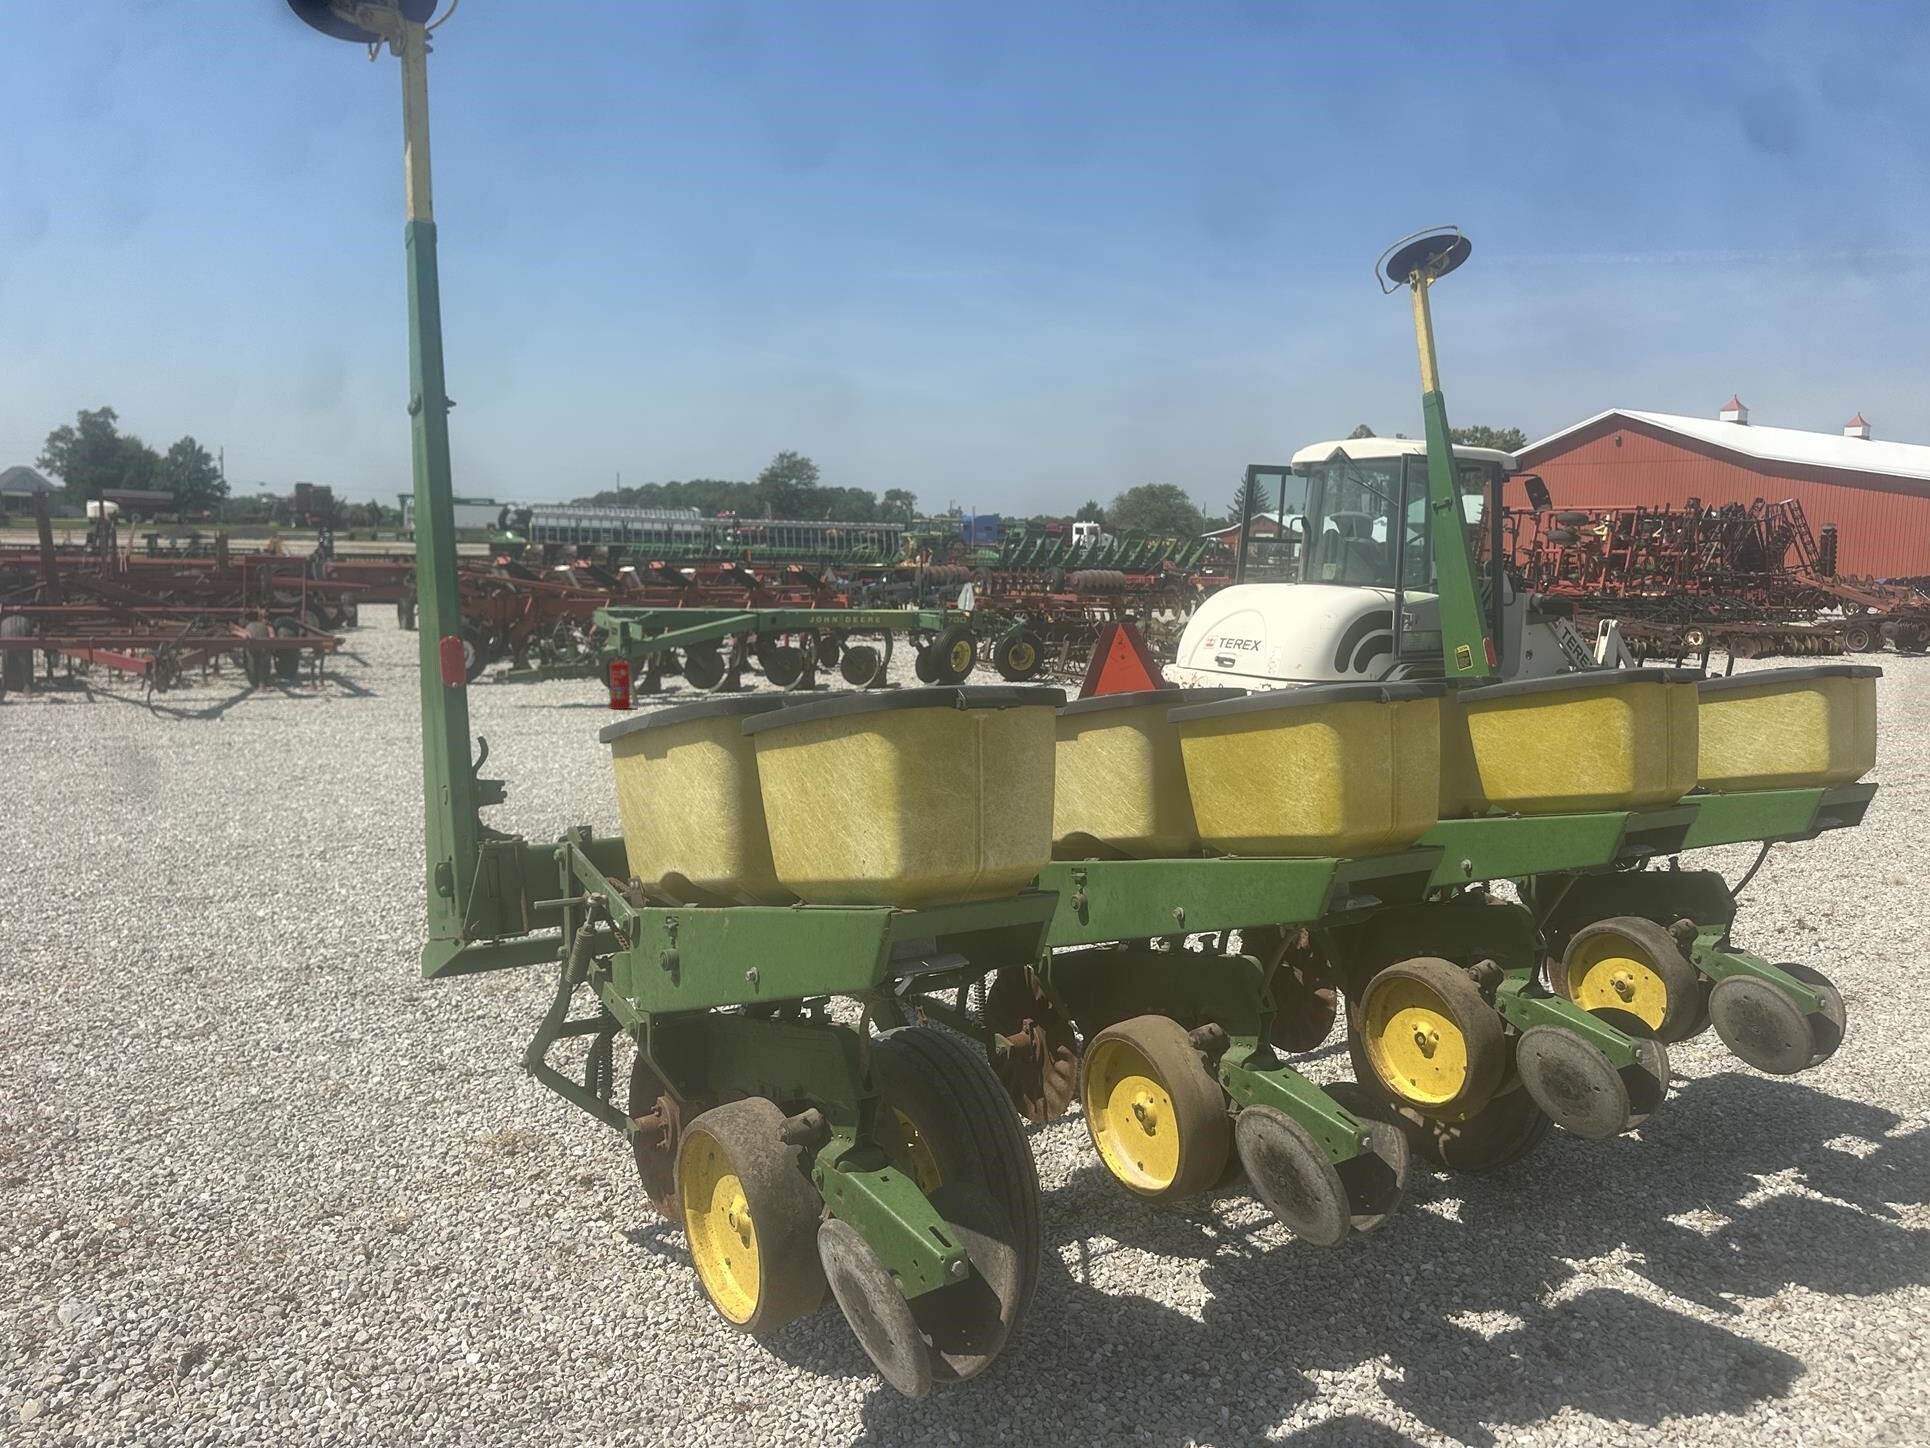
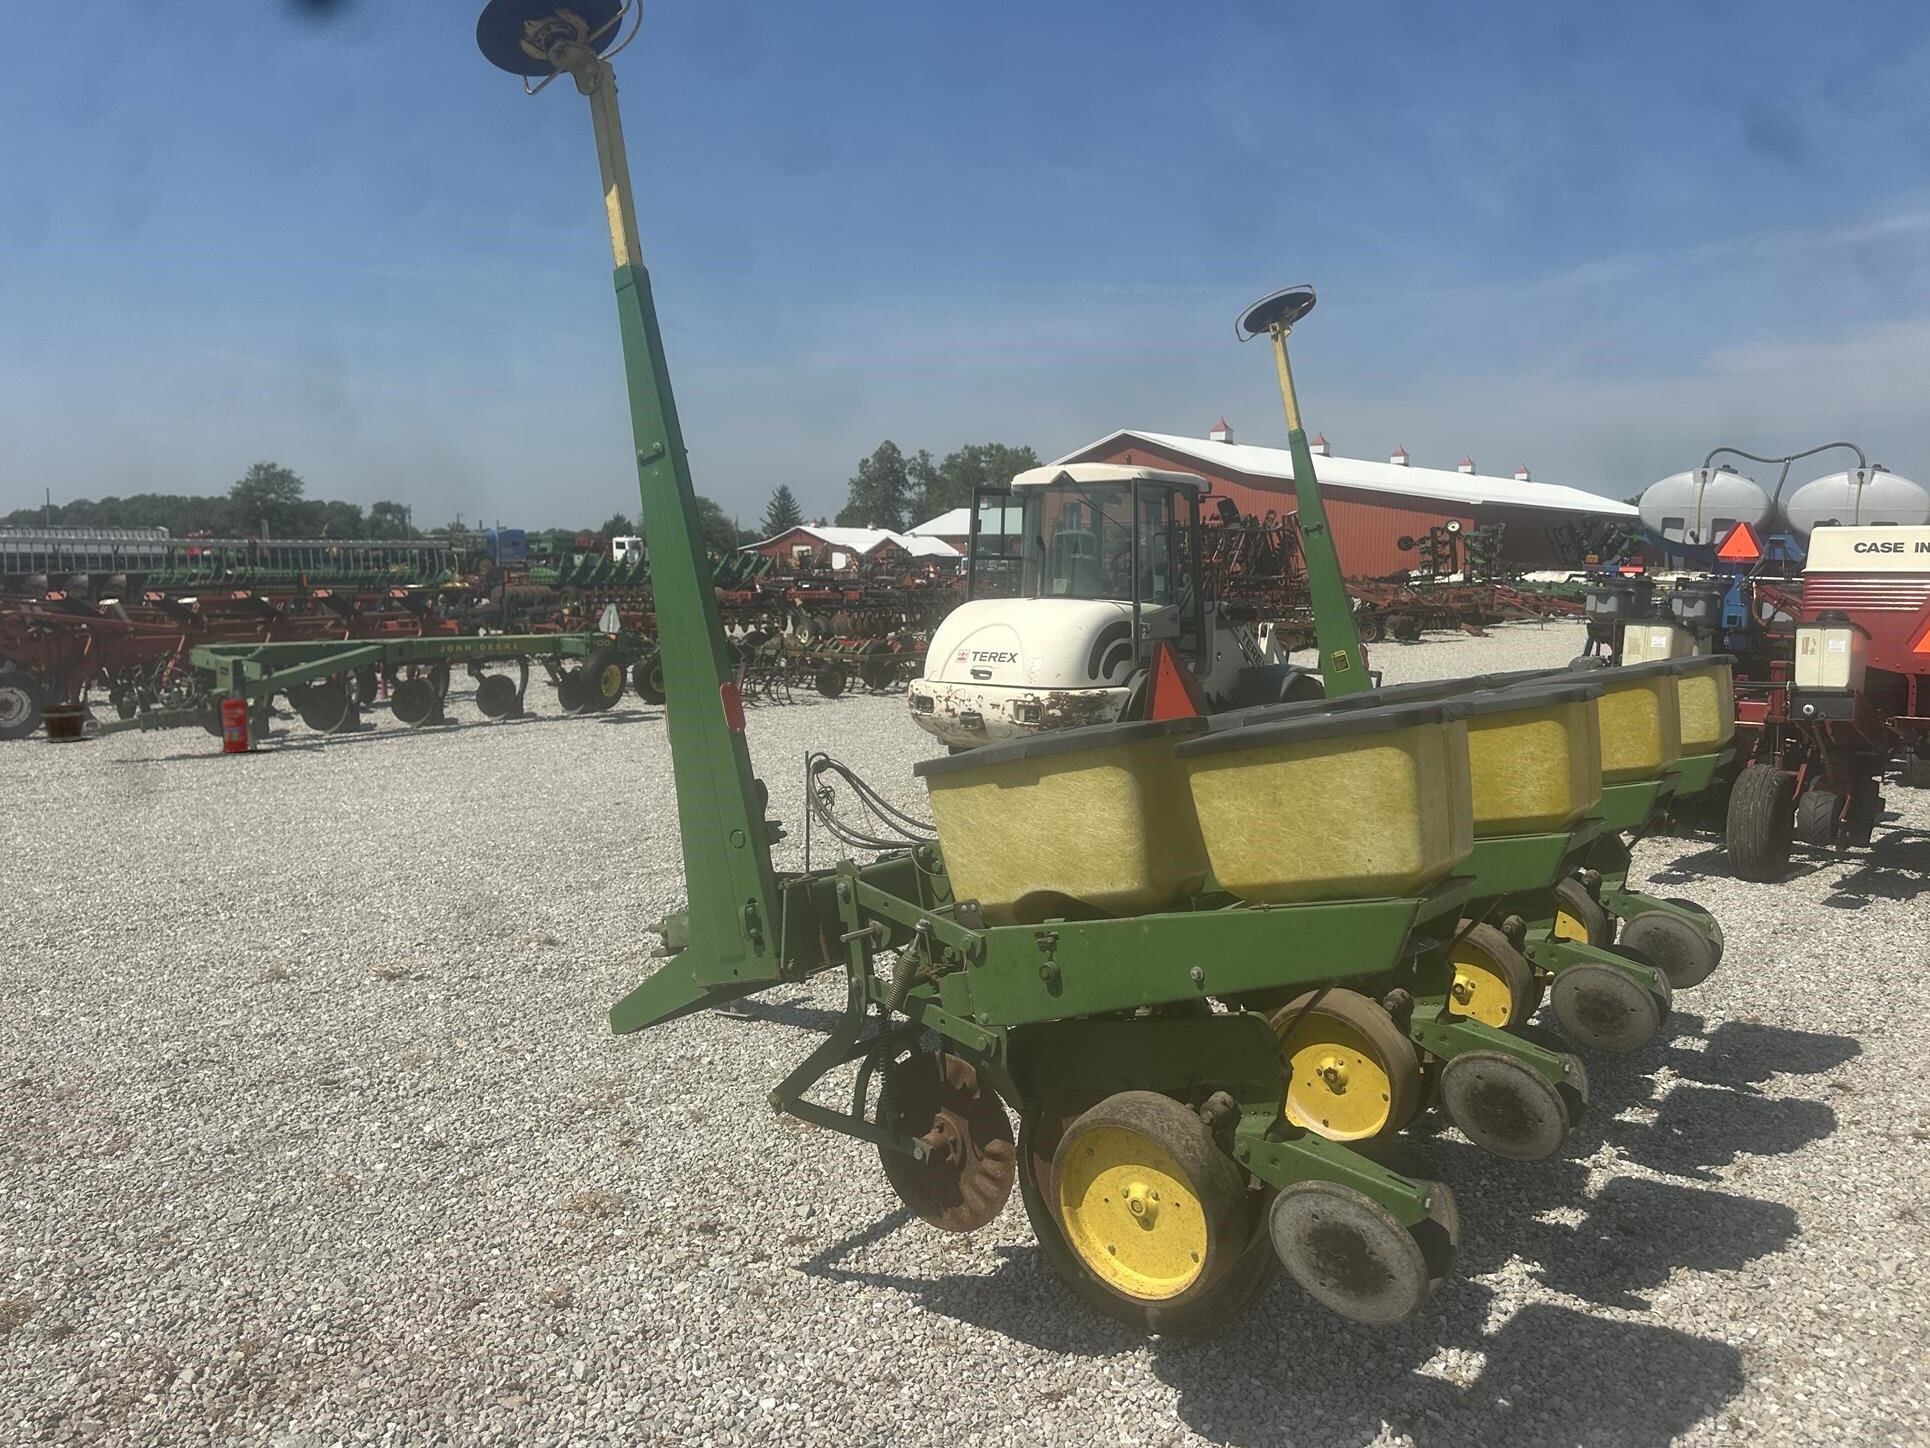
bucket: none [484,659,520,694] -> present [39,702,85,743]

